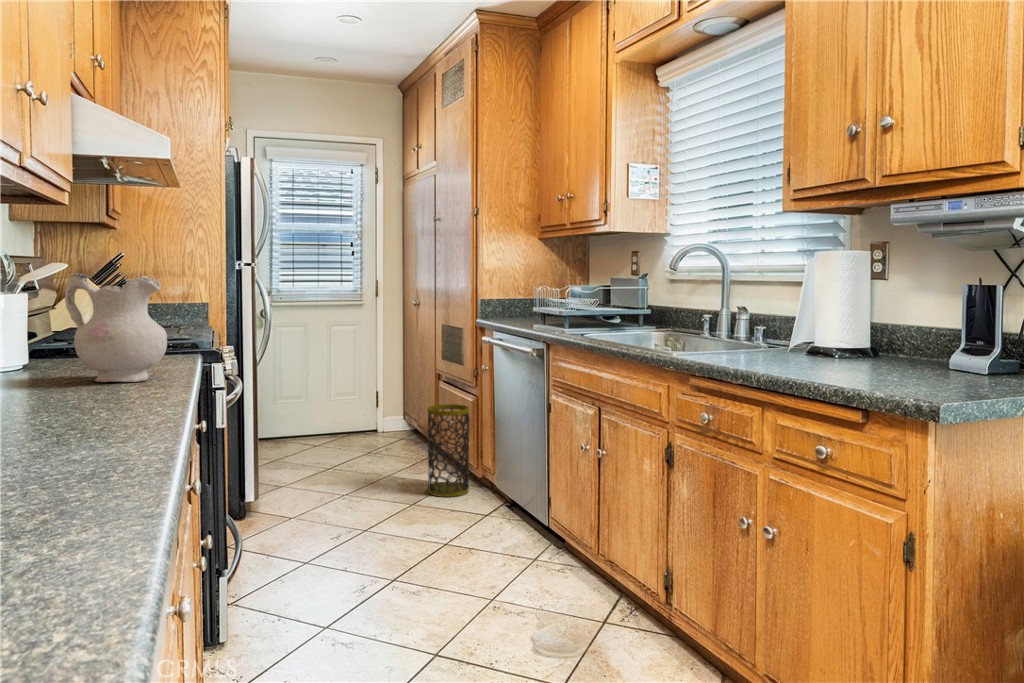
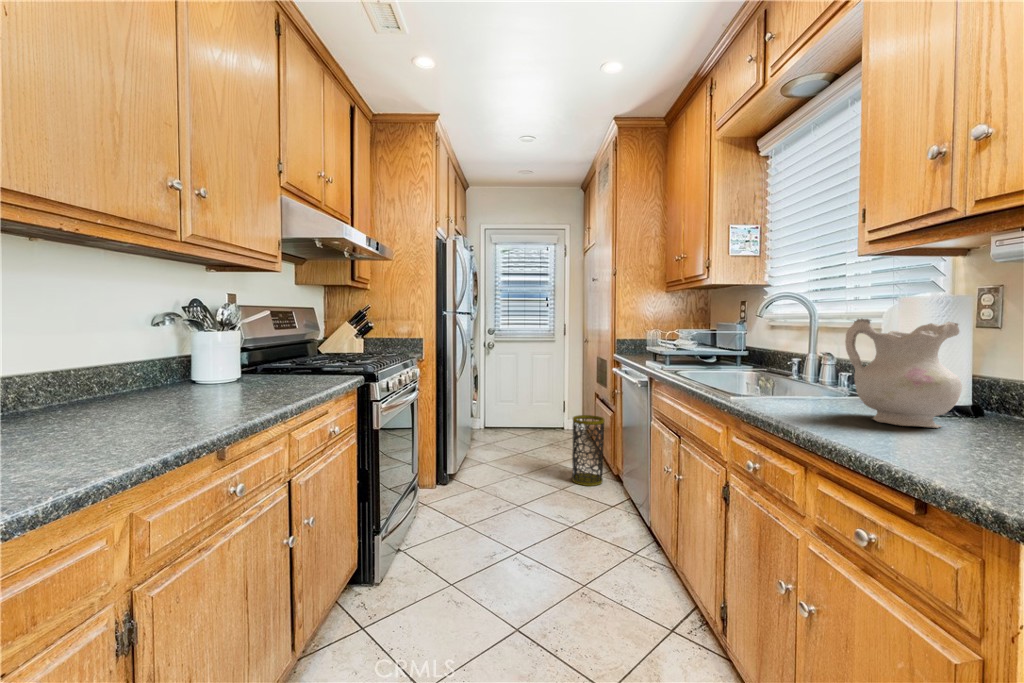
ceramic pitcher: present [65,273,167,382] -> present [845,318,962,428]

